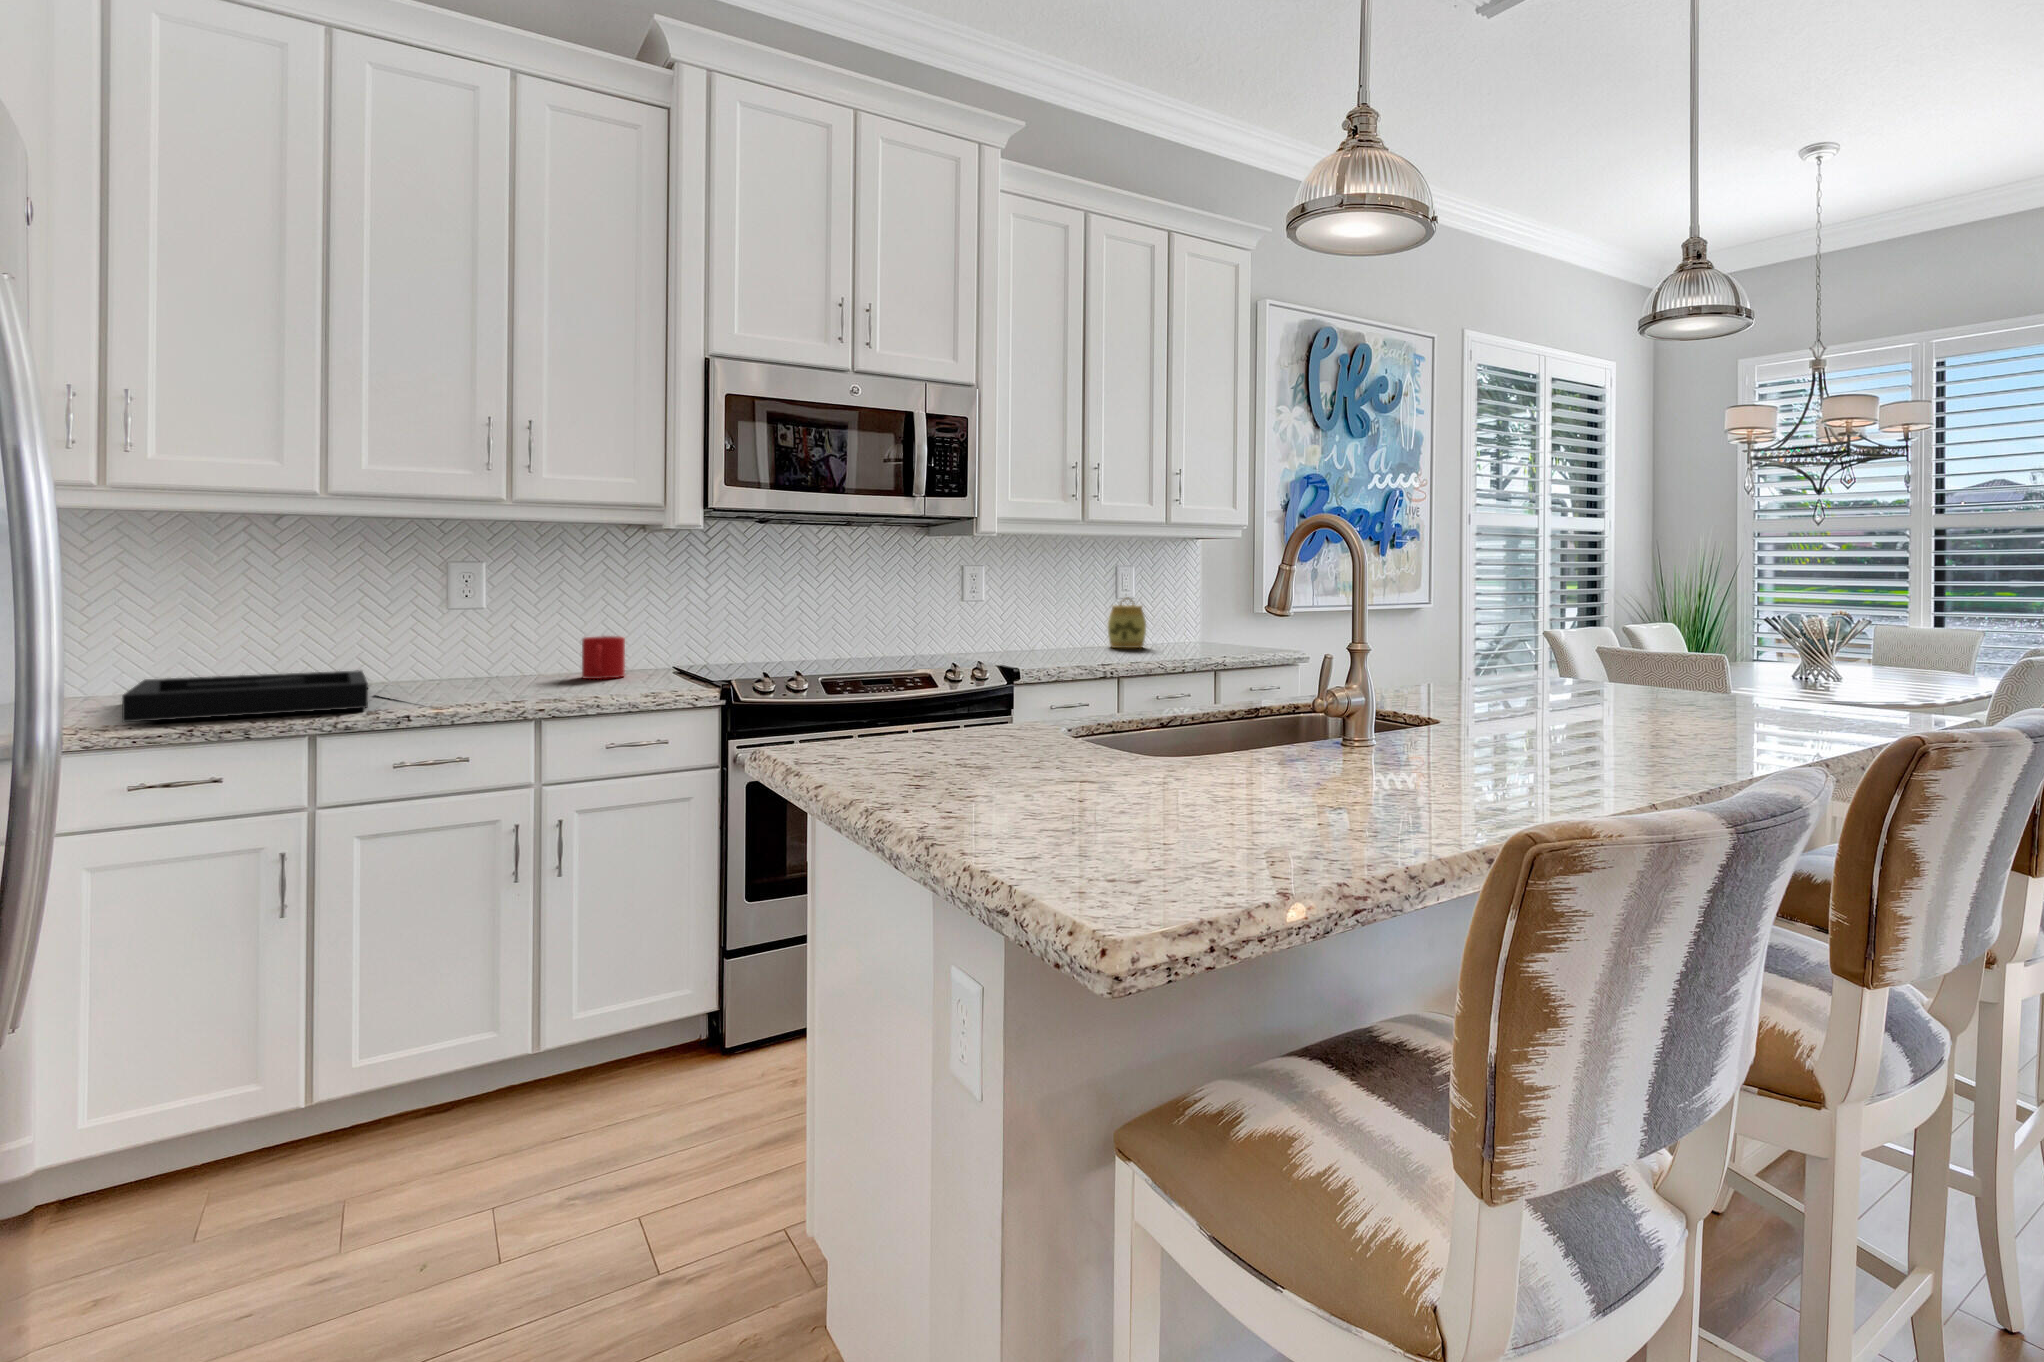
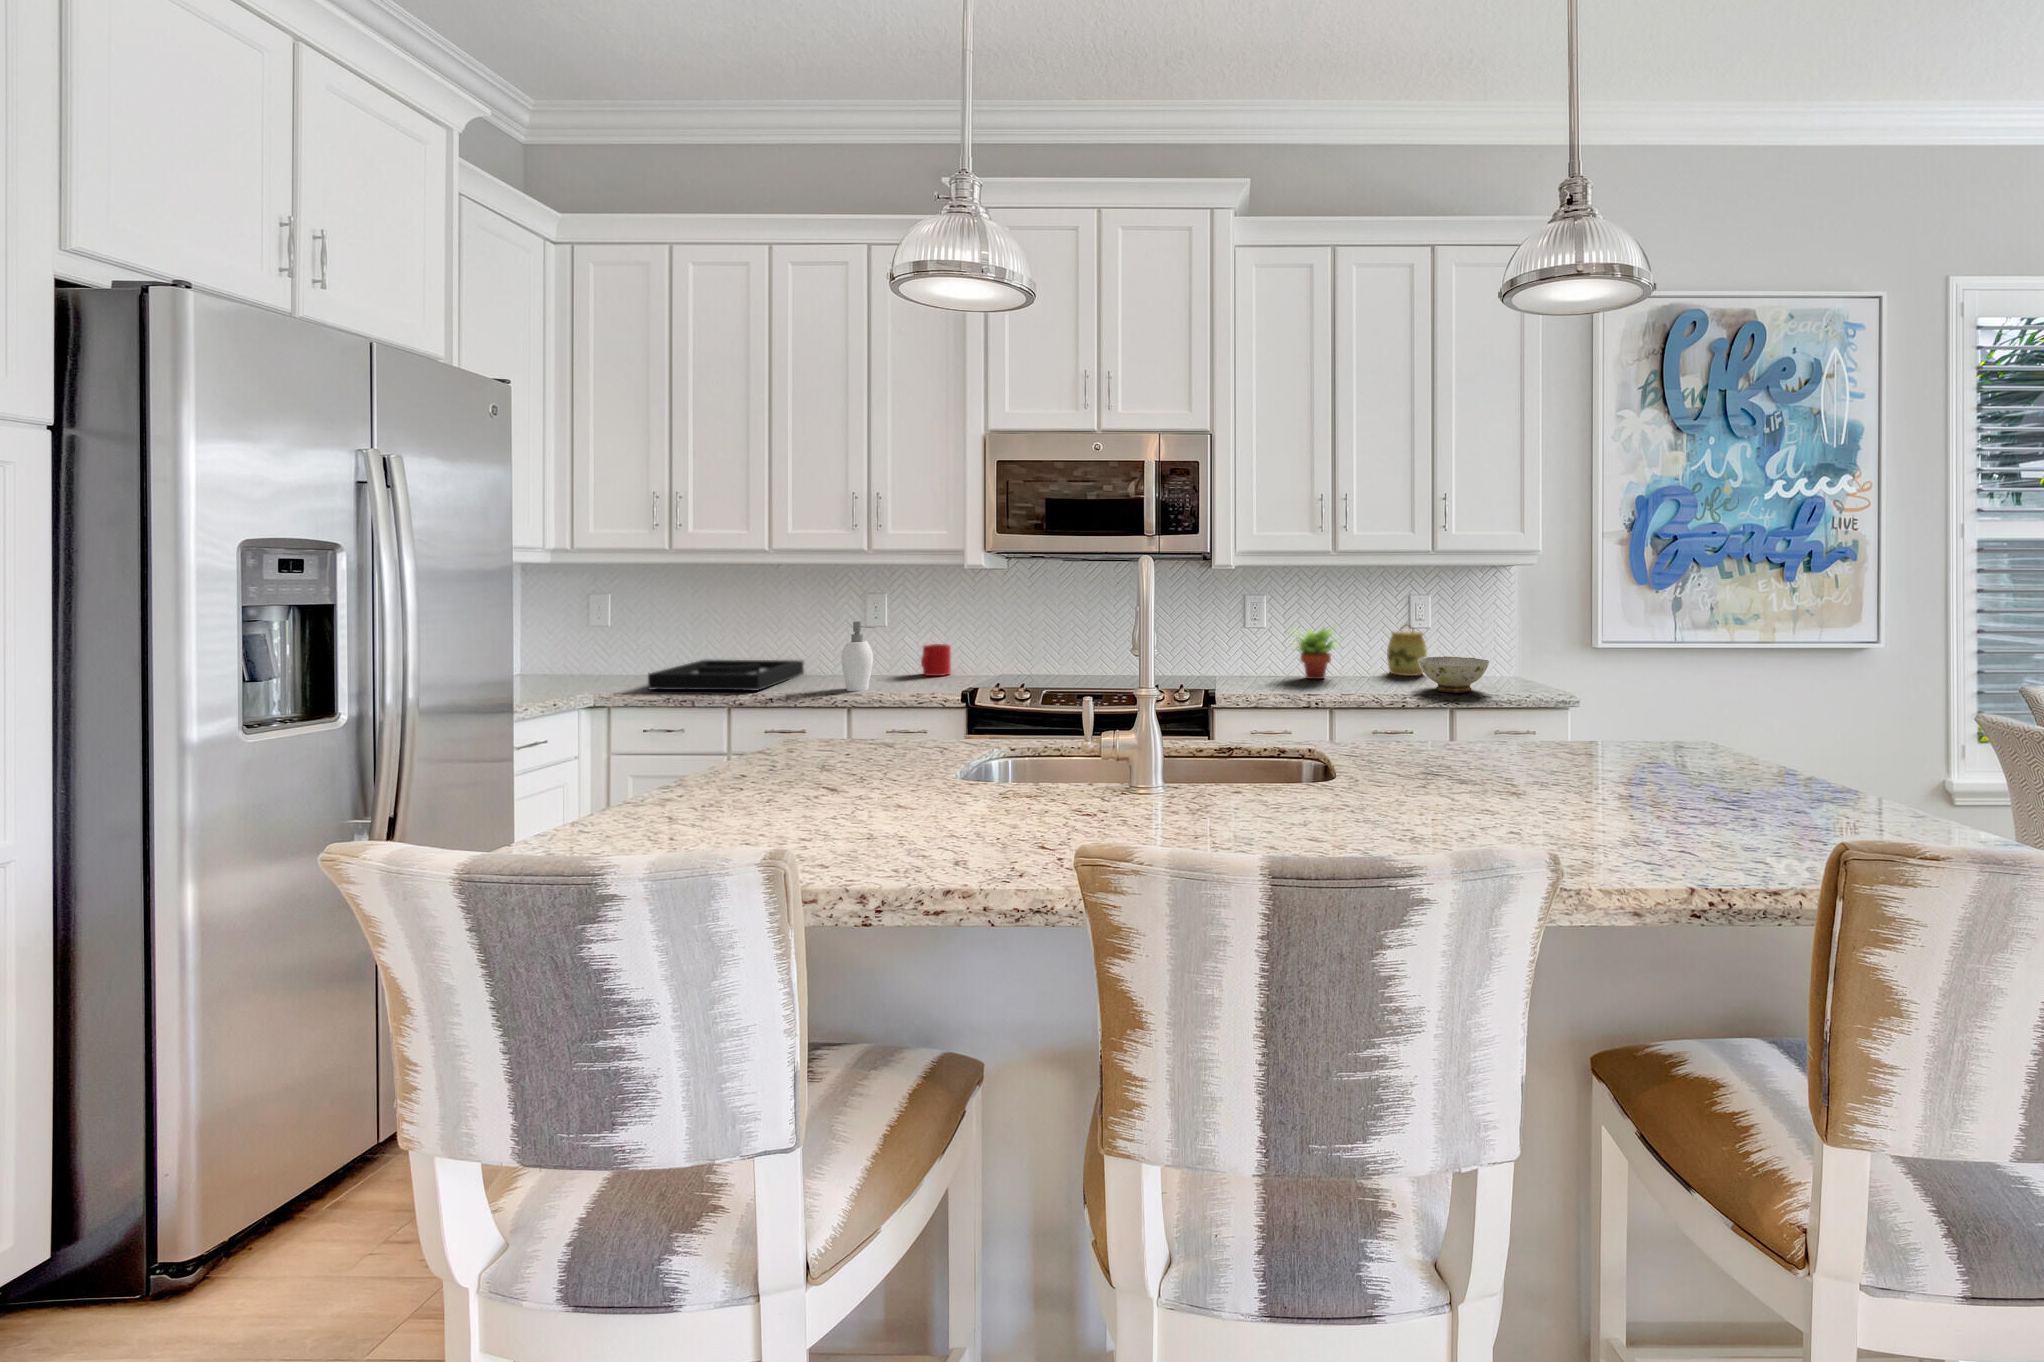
succulent plant: none [1031,597,1090,655] -> present [1291,627,1342,679]
soap dispenser: none [511,599,577,699] -> present [841,621,874,691]
ceramic bowl: none [1168,625,1233,656] -> present [1419,656,1489,692]

